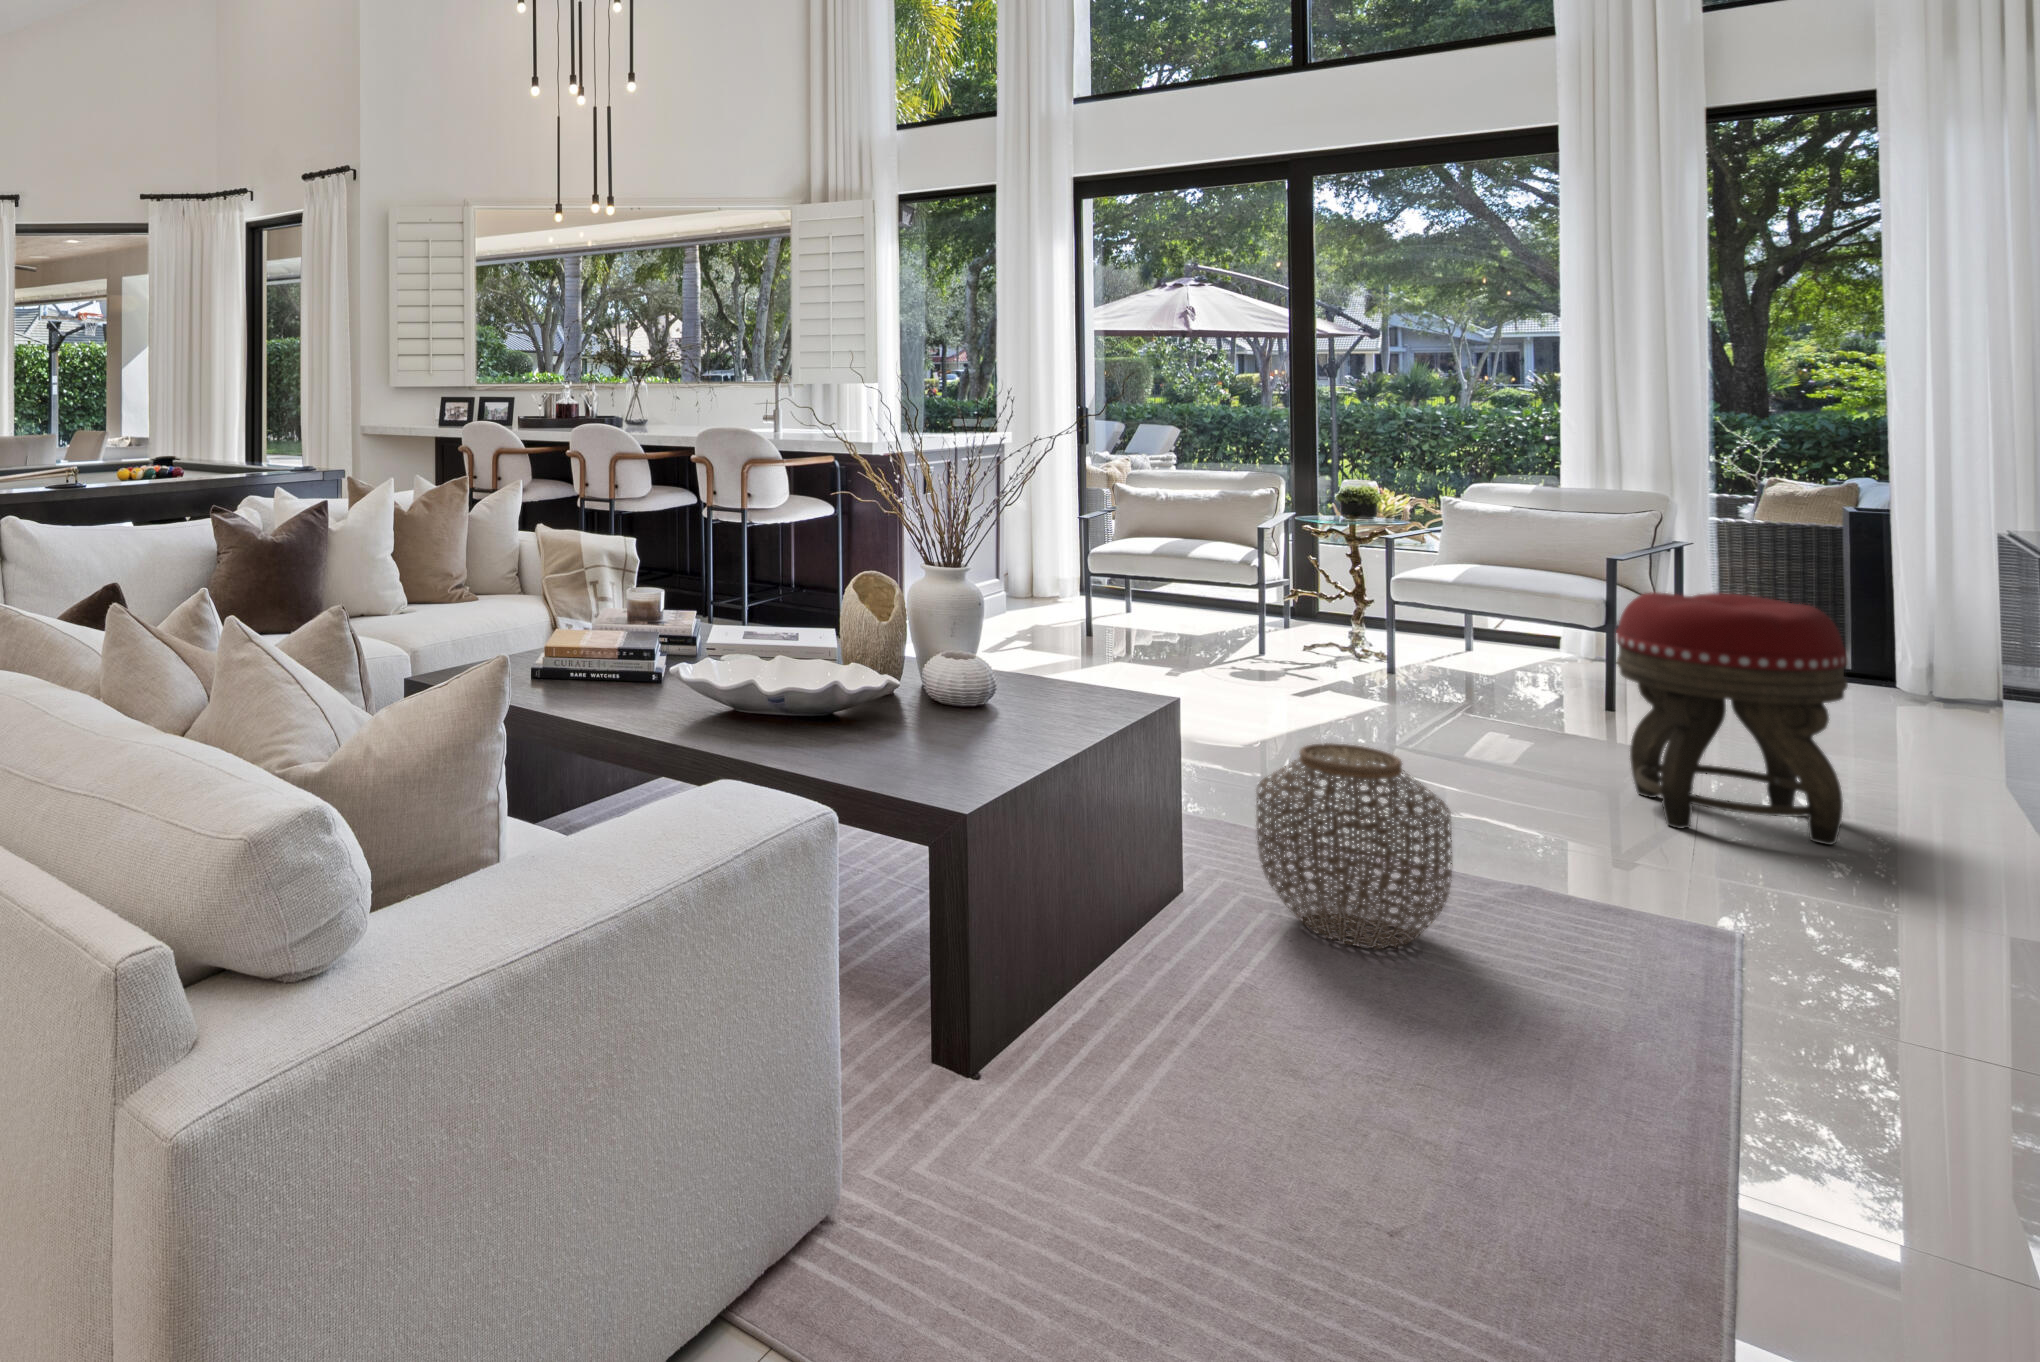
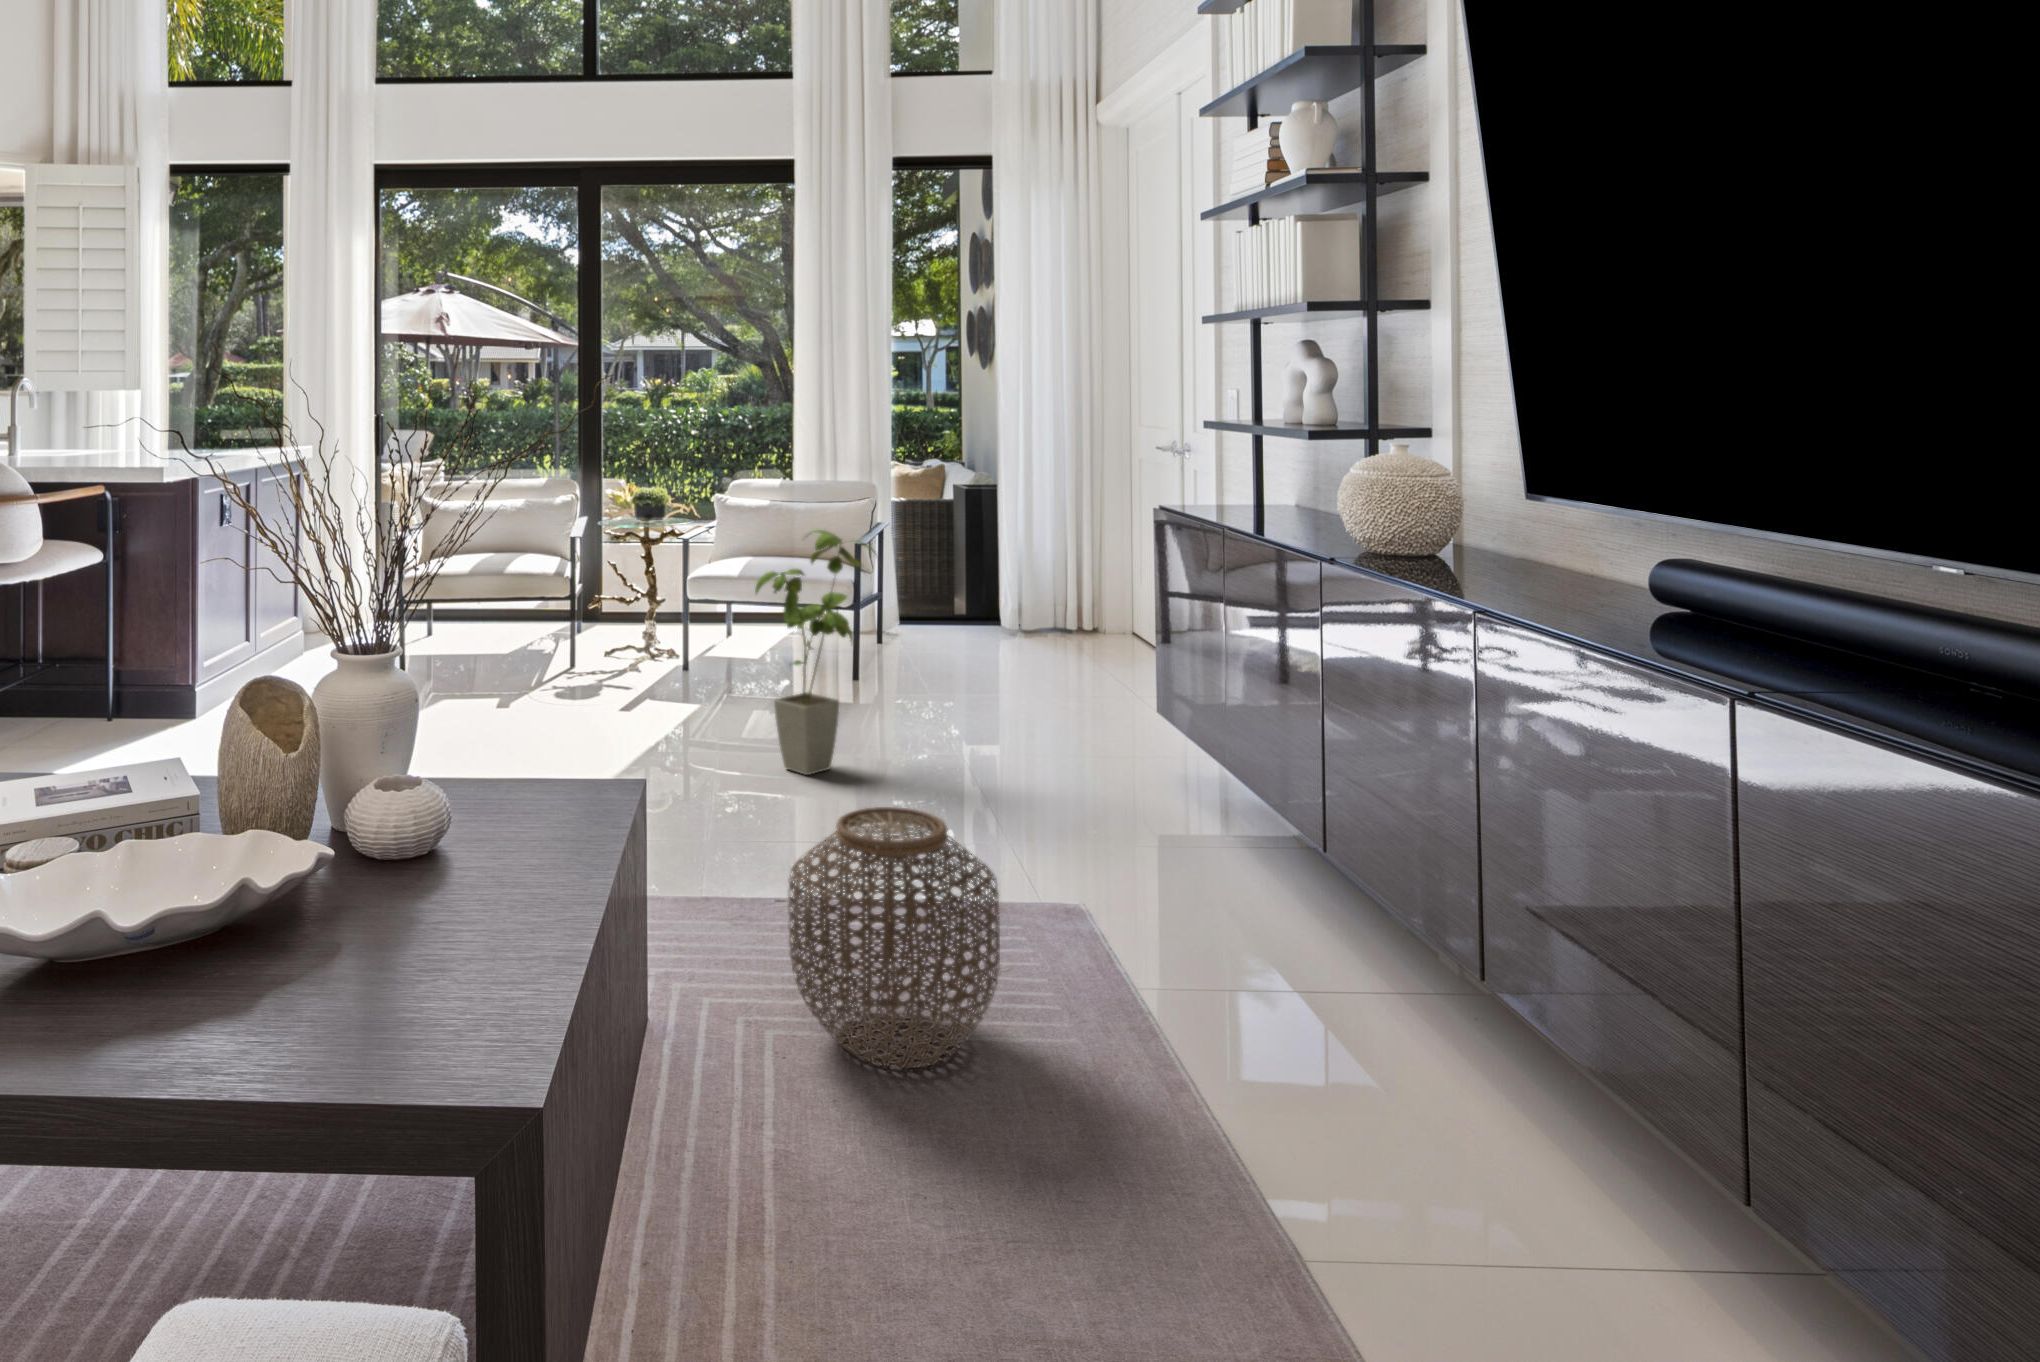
house plant: none [1382,529,1527,763] -> present [755,529,880,775]
footstool: present [1616,592,1848,845] -> none [961,575,1135,810]

